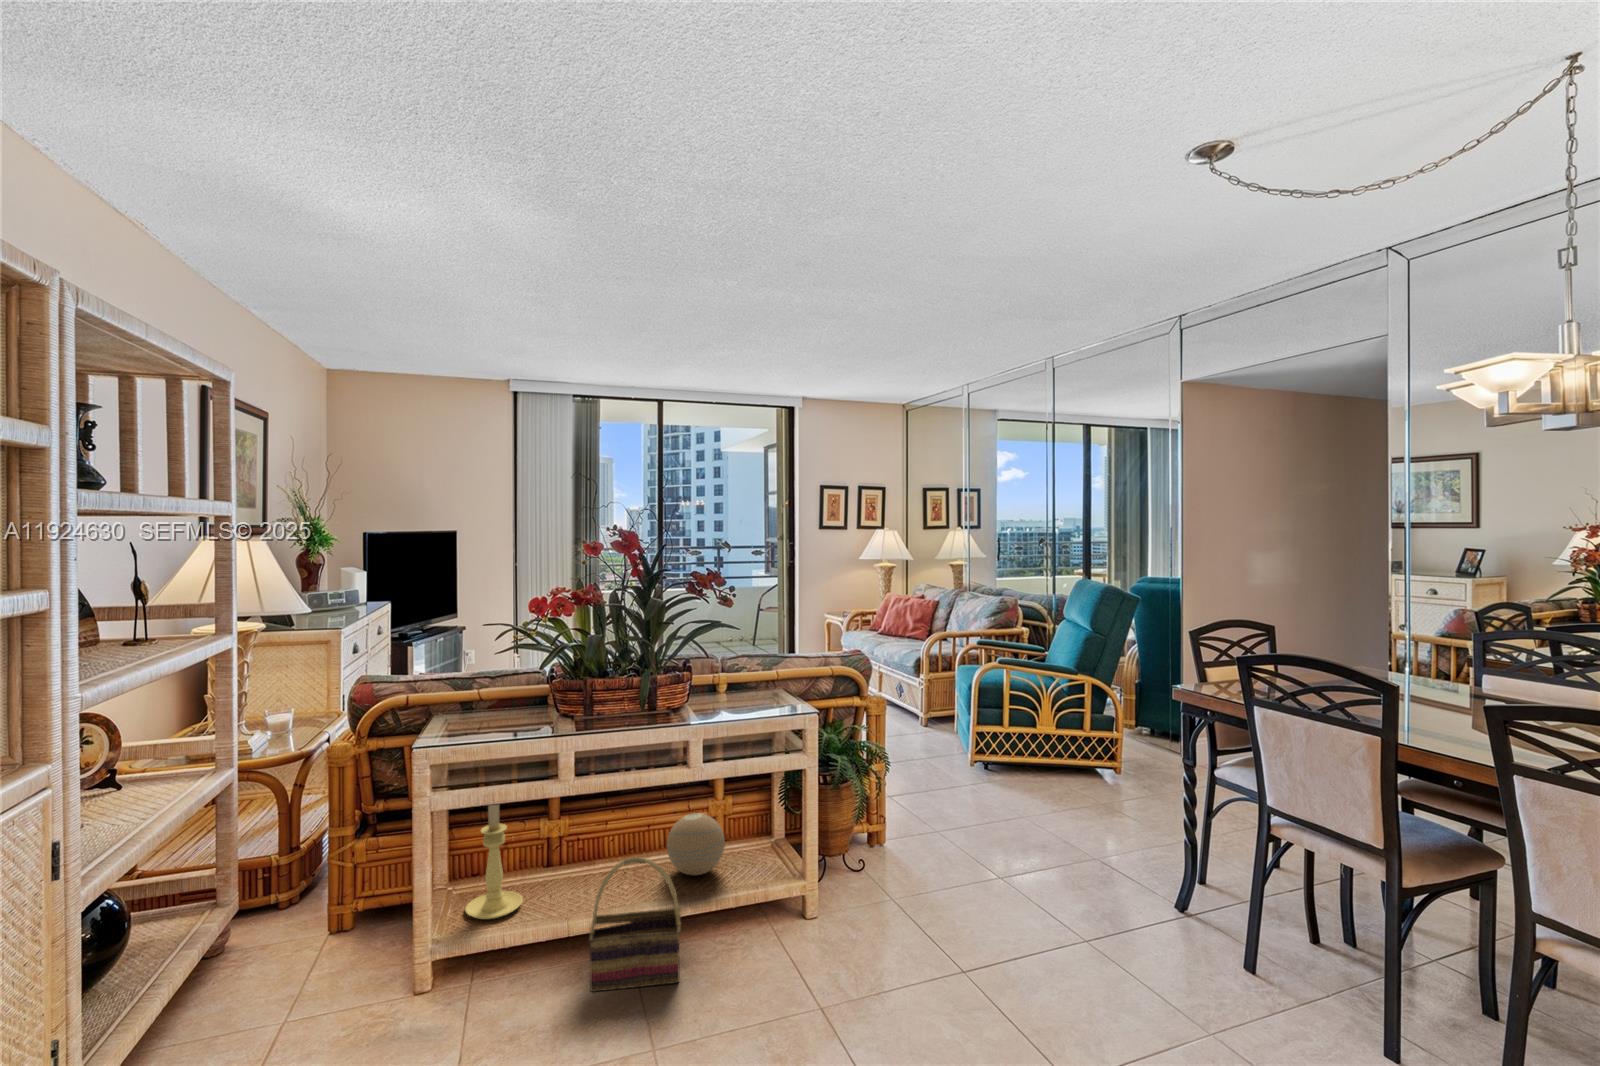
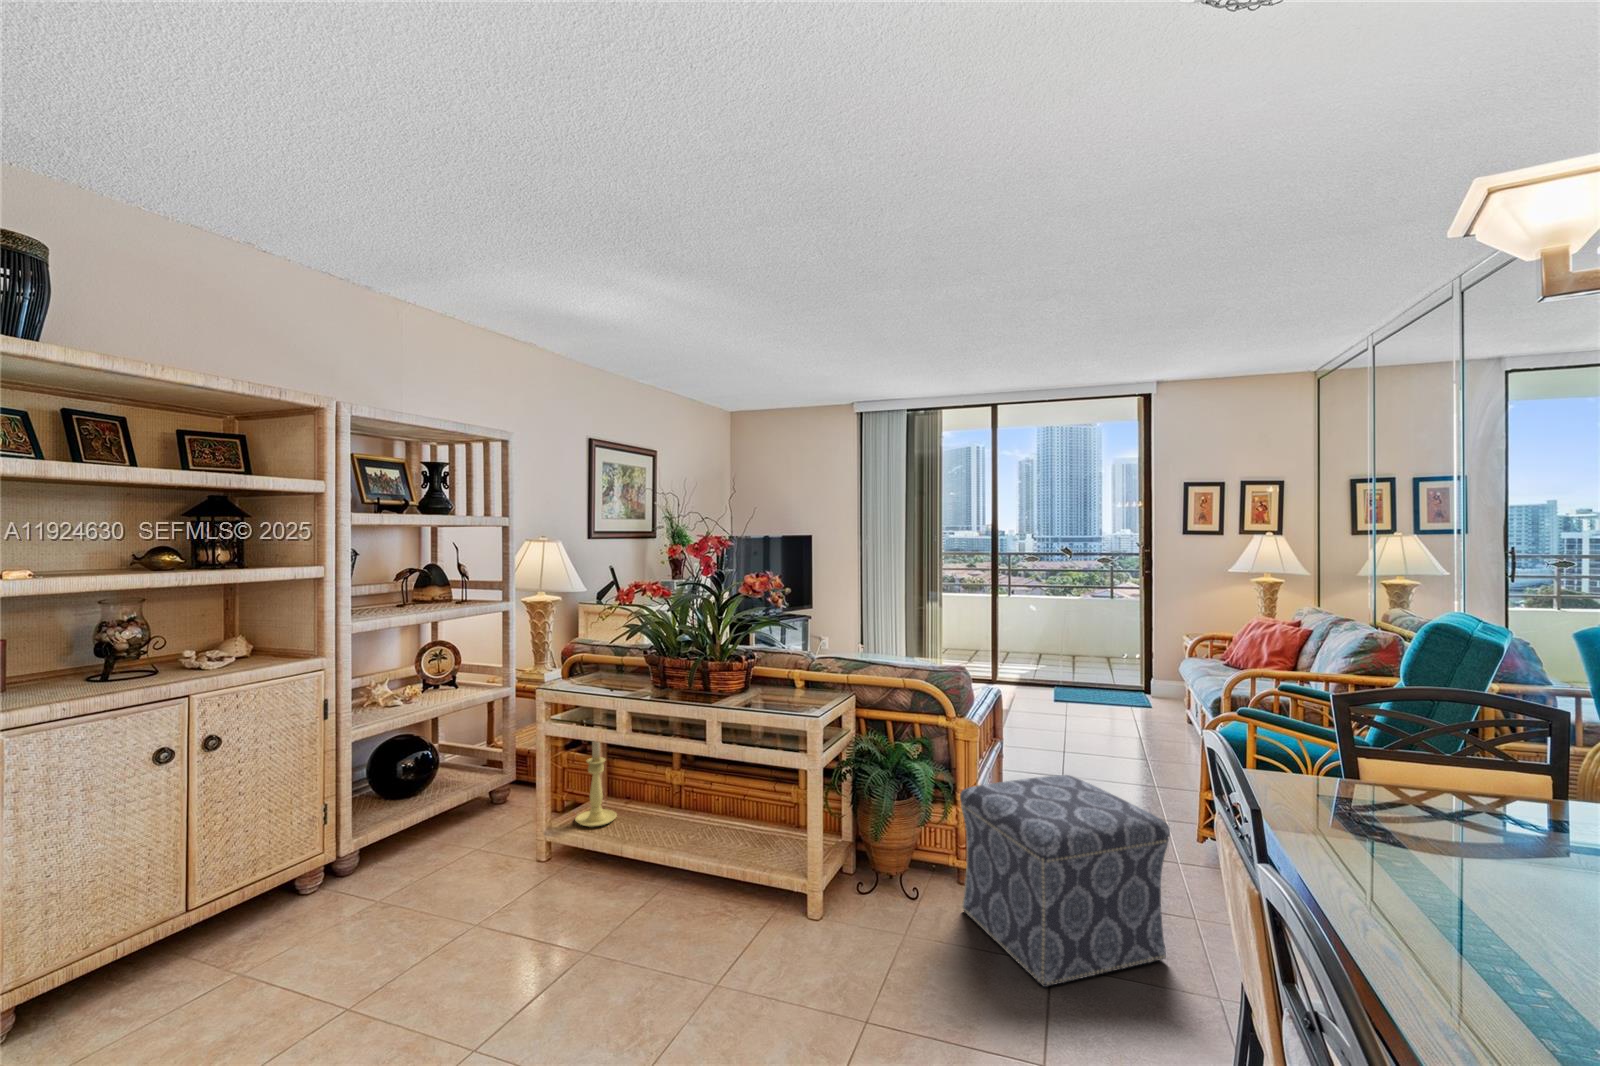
ottoman: none [902,729,1055,896] -> present [960,775,1170,987]
decorative orb: present [667,813,725,875] -> none [716,790,767,844]
basket: present [589,857,681,992] -> none [603,805,683,919]

